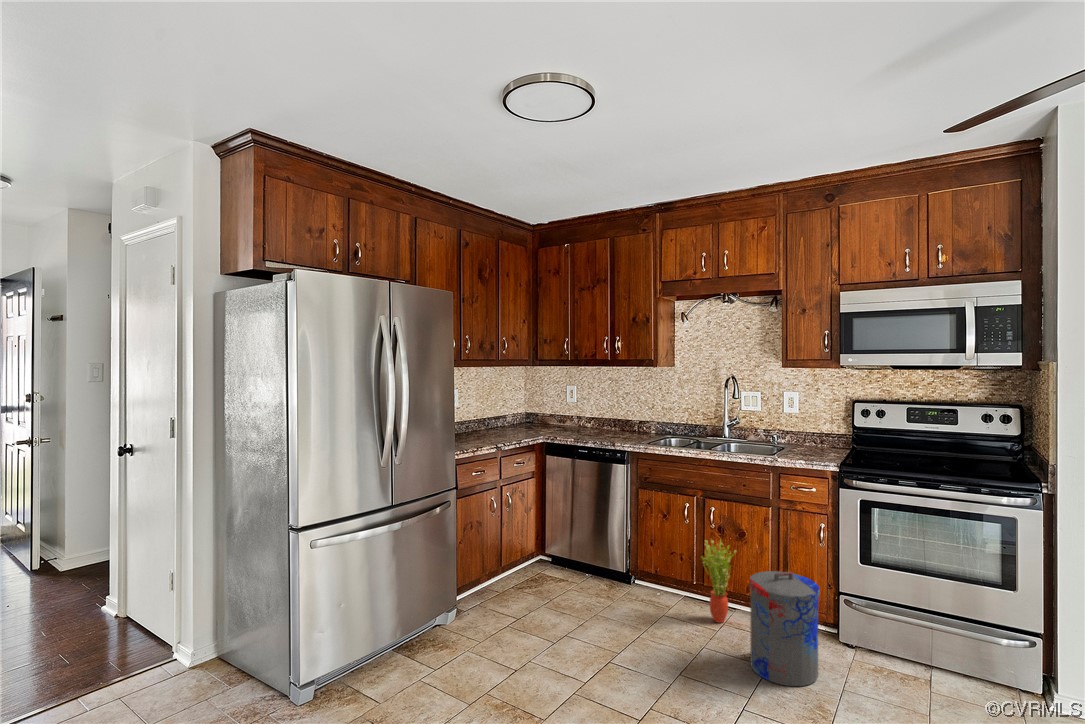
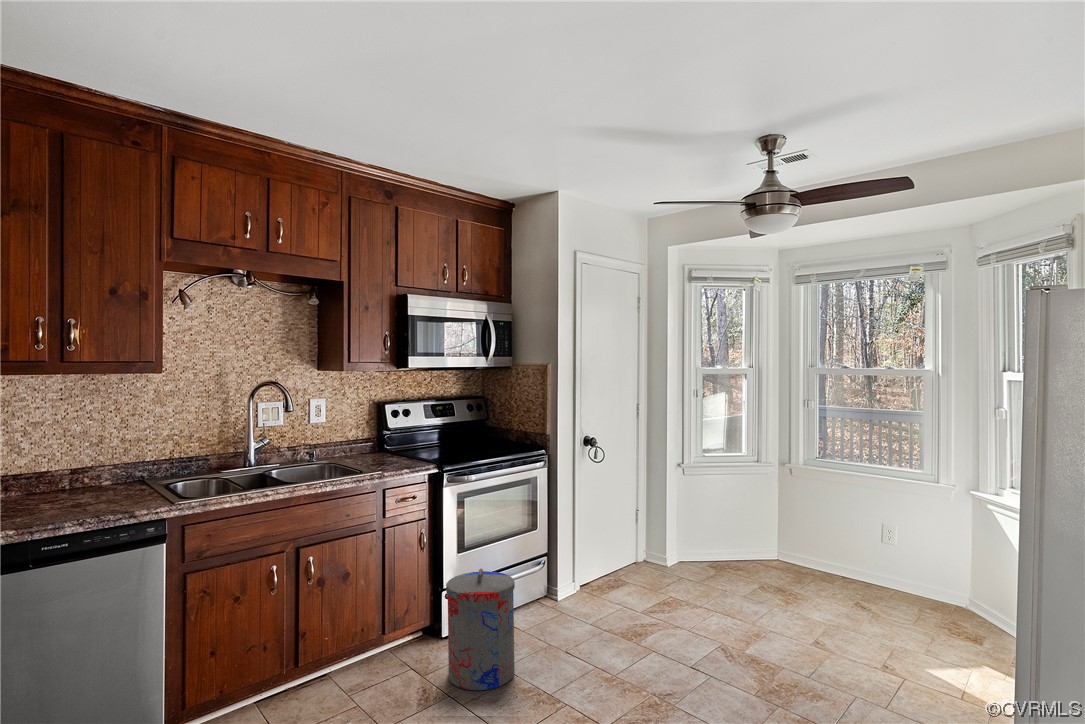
potted plant: present [702,540,736,623] -> none [343,580,379,689]

